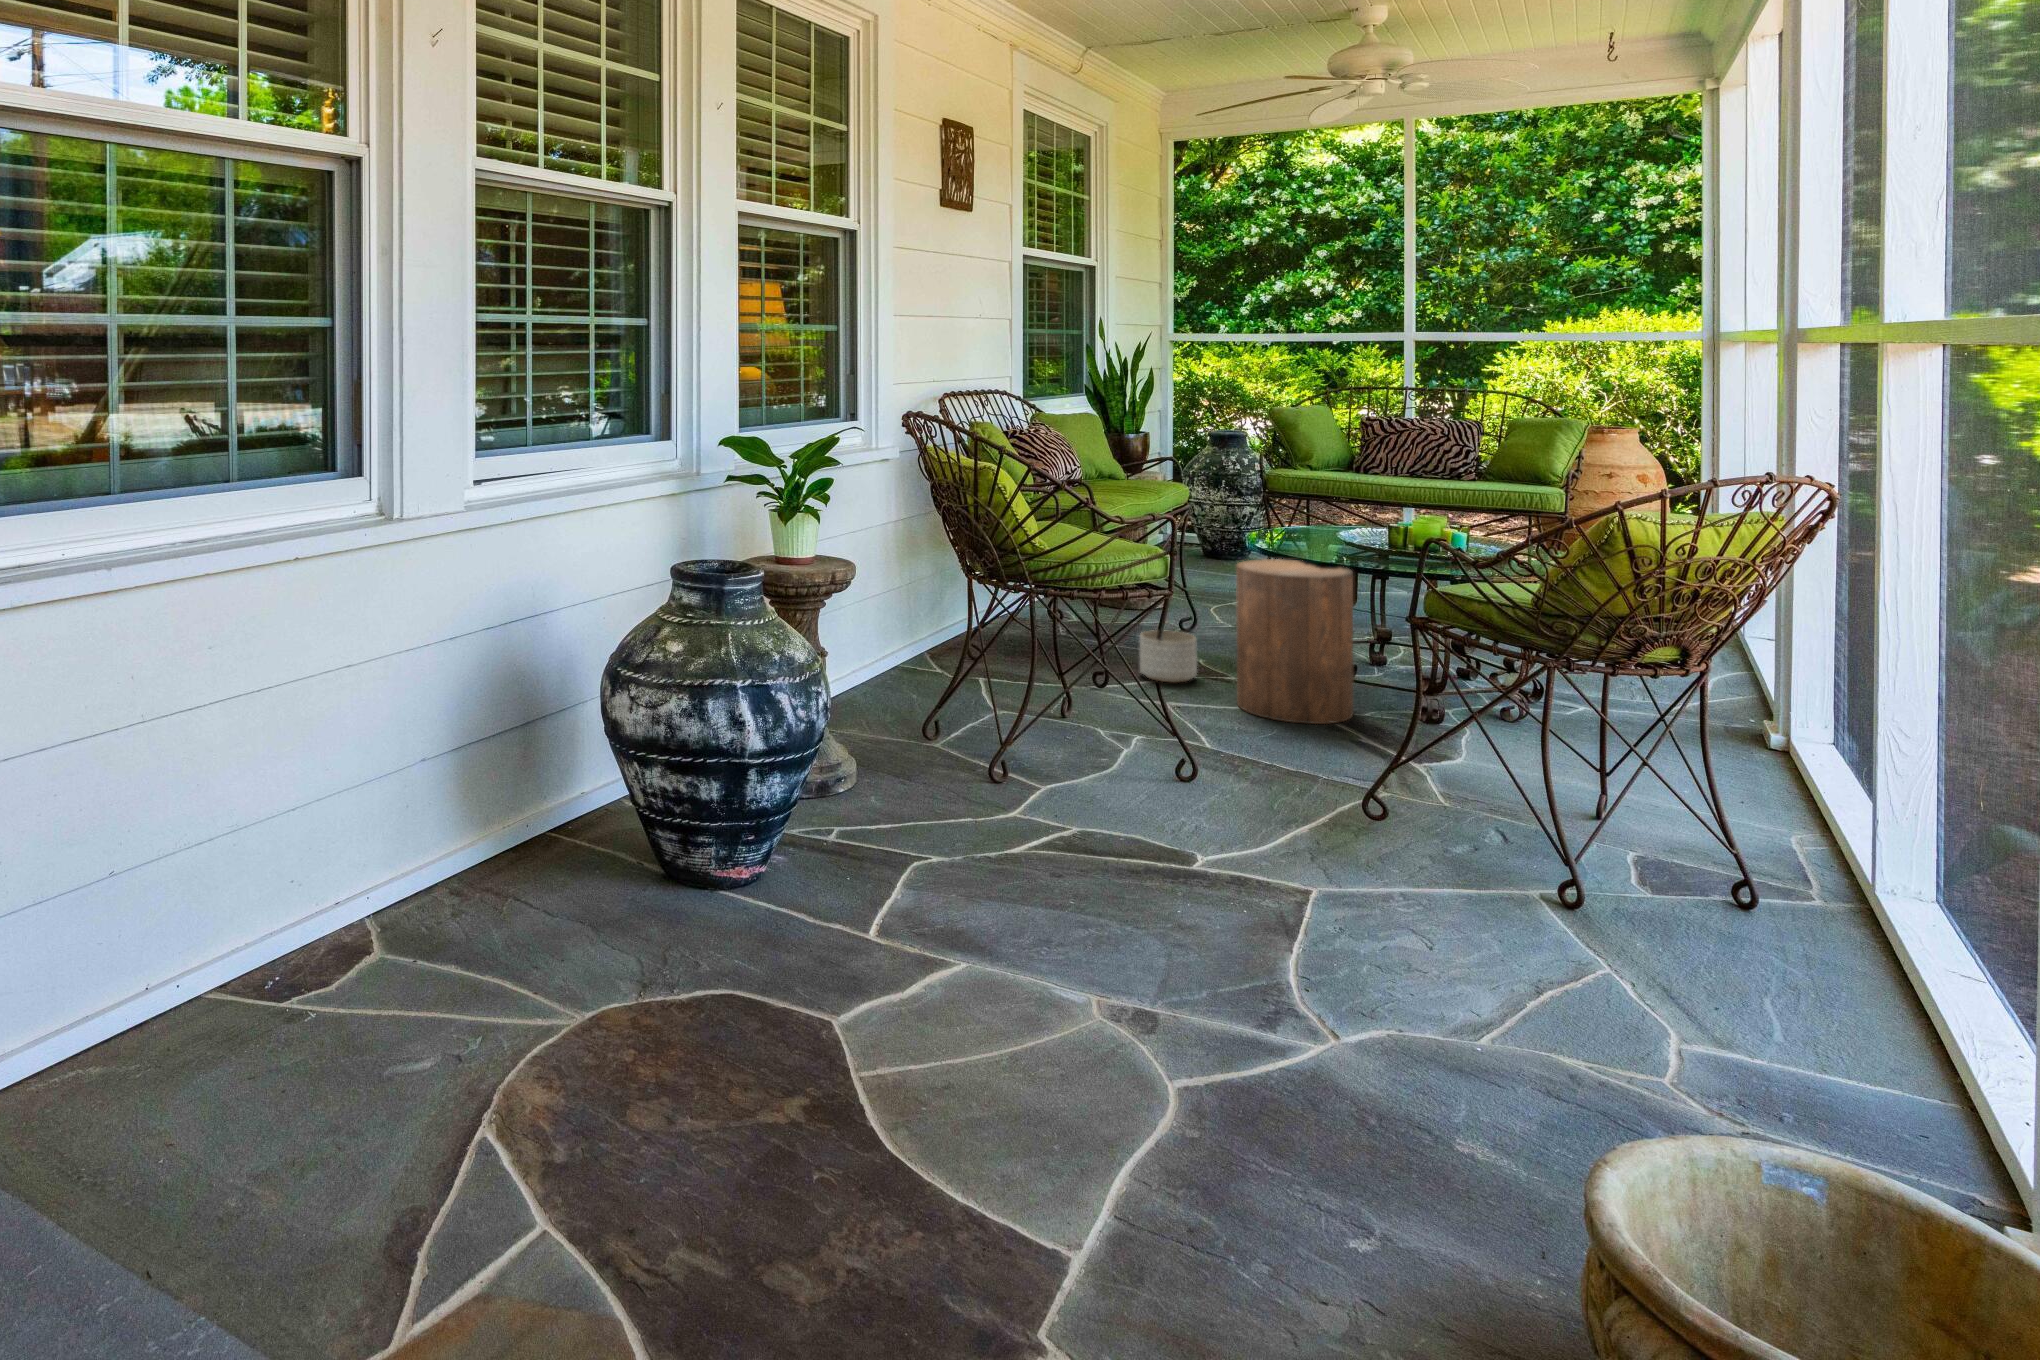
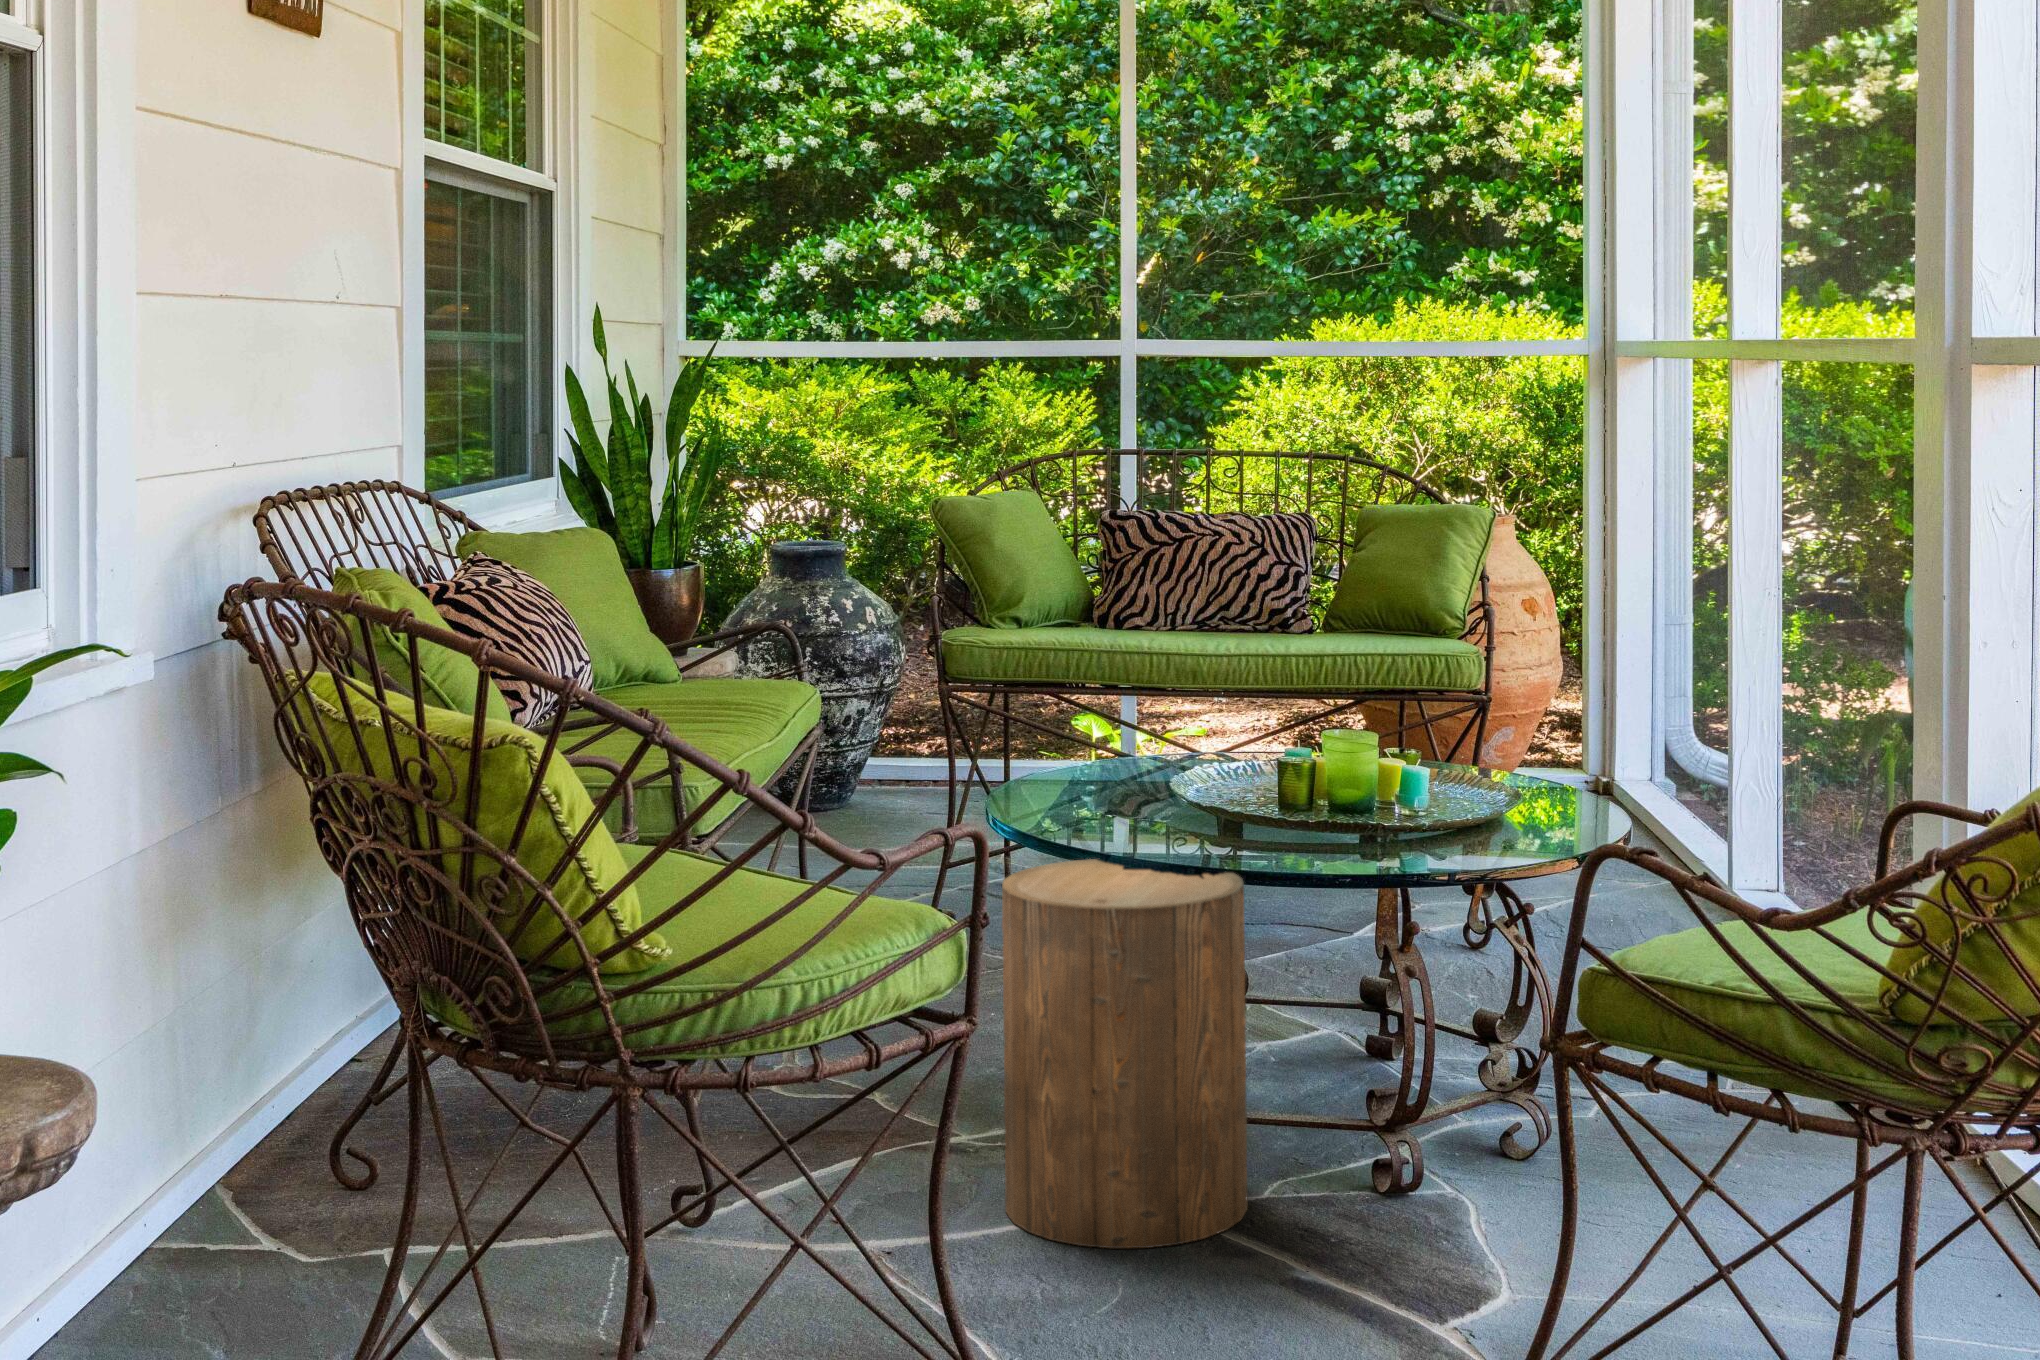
planter: present [1140,631,1197,683] -> none [761,1050,890,1181]

